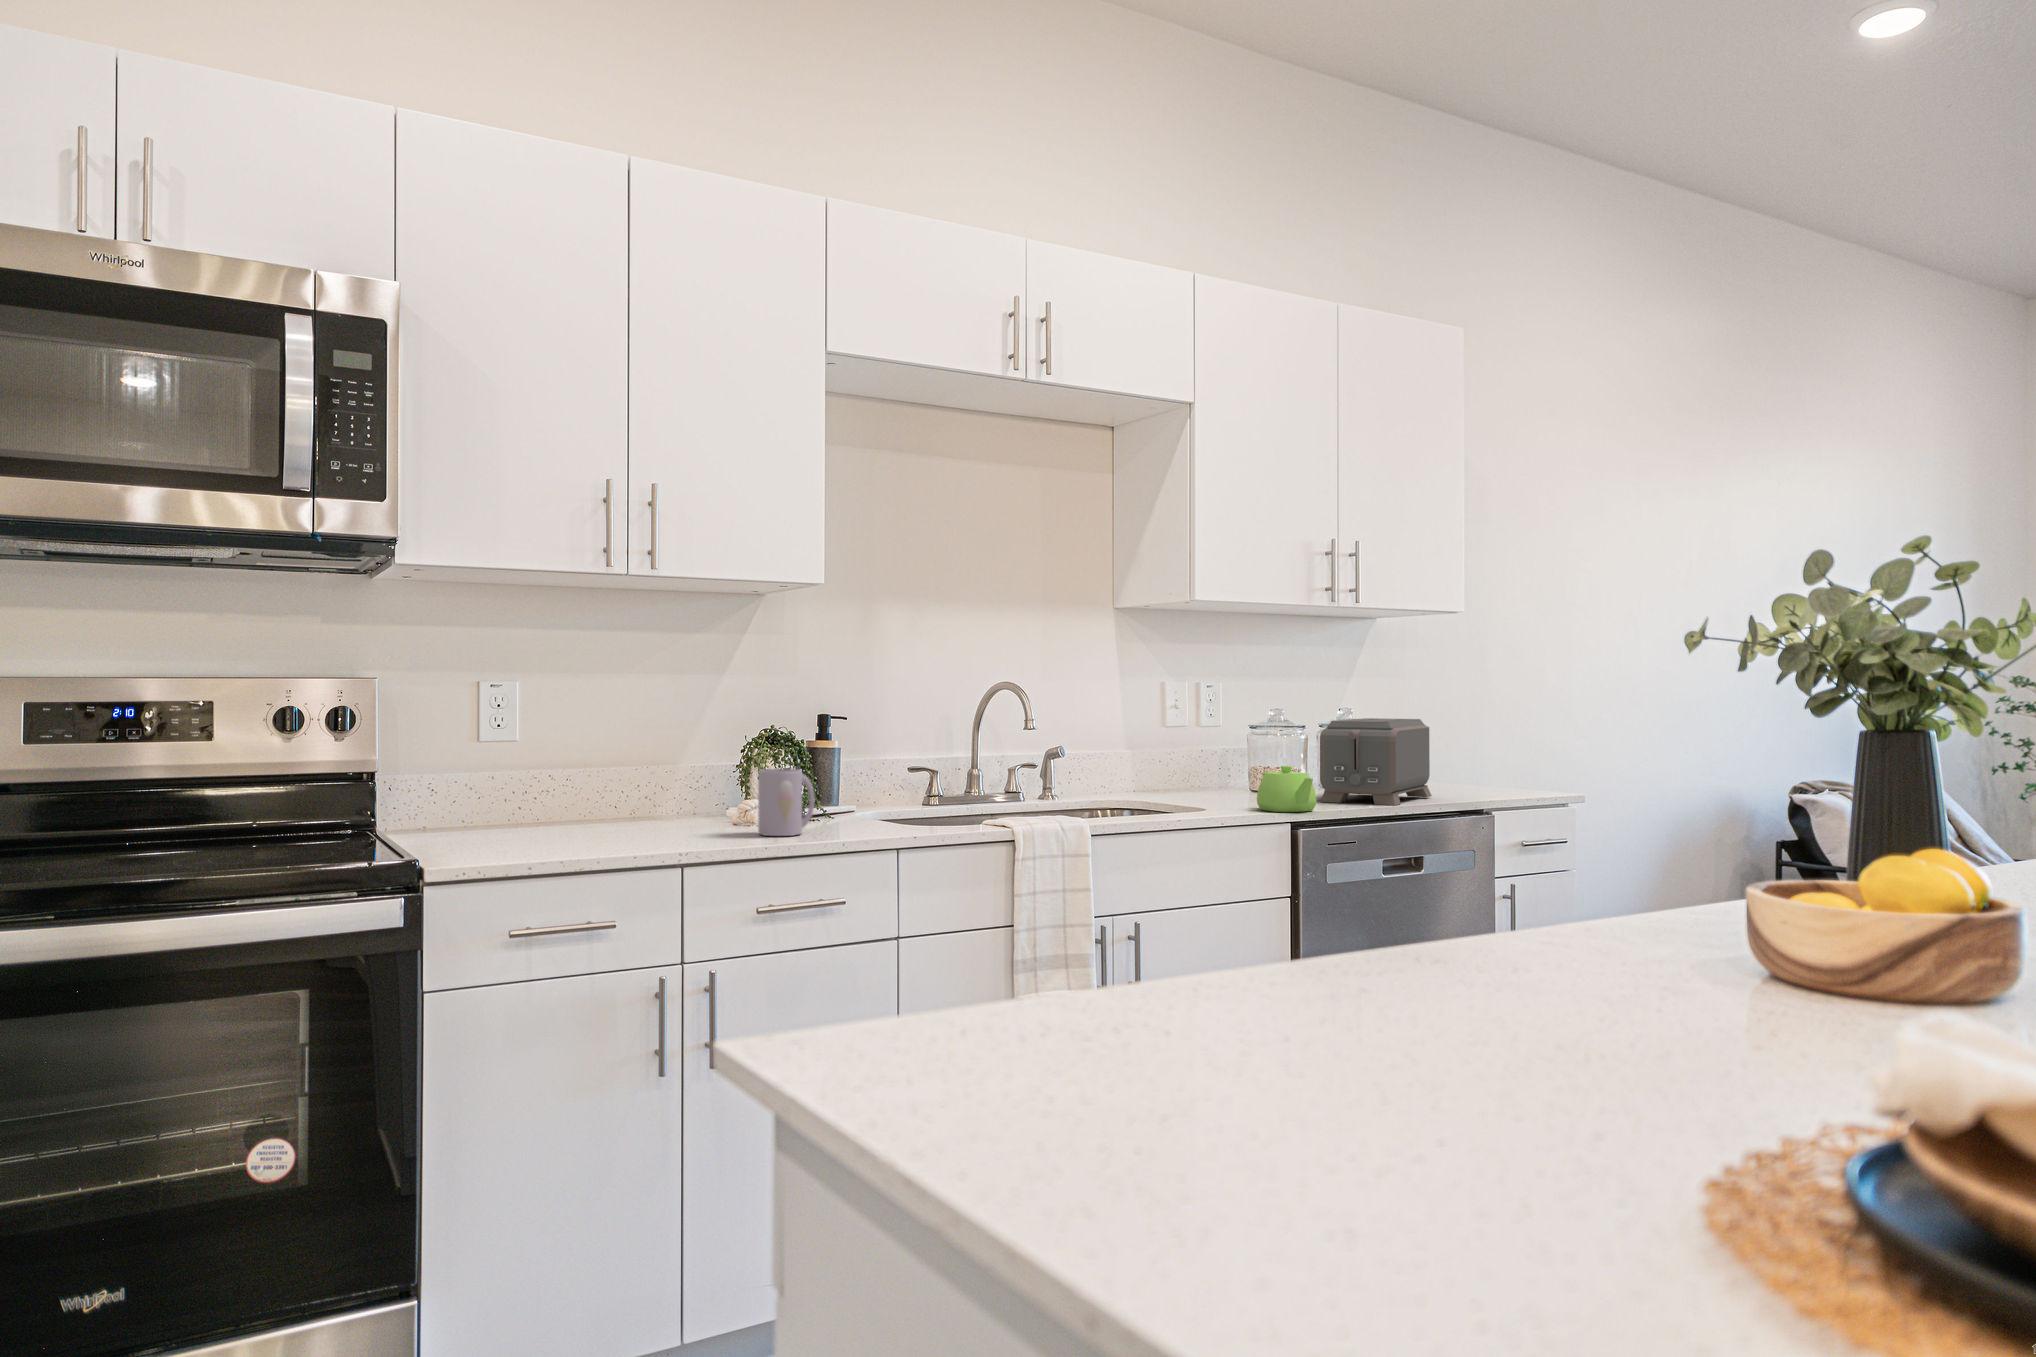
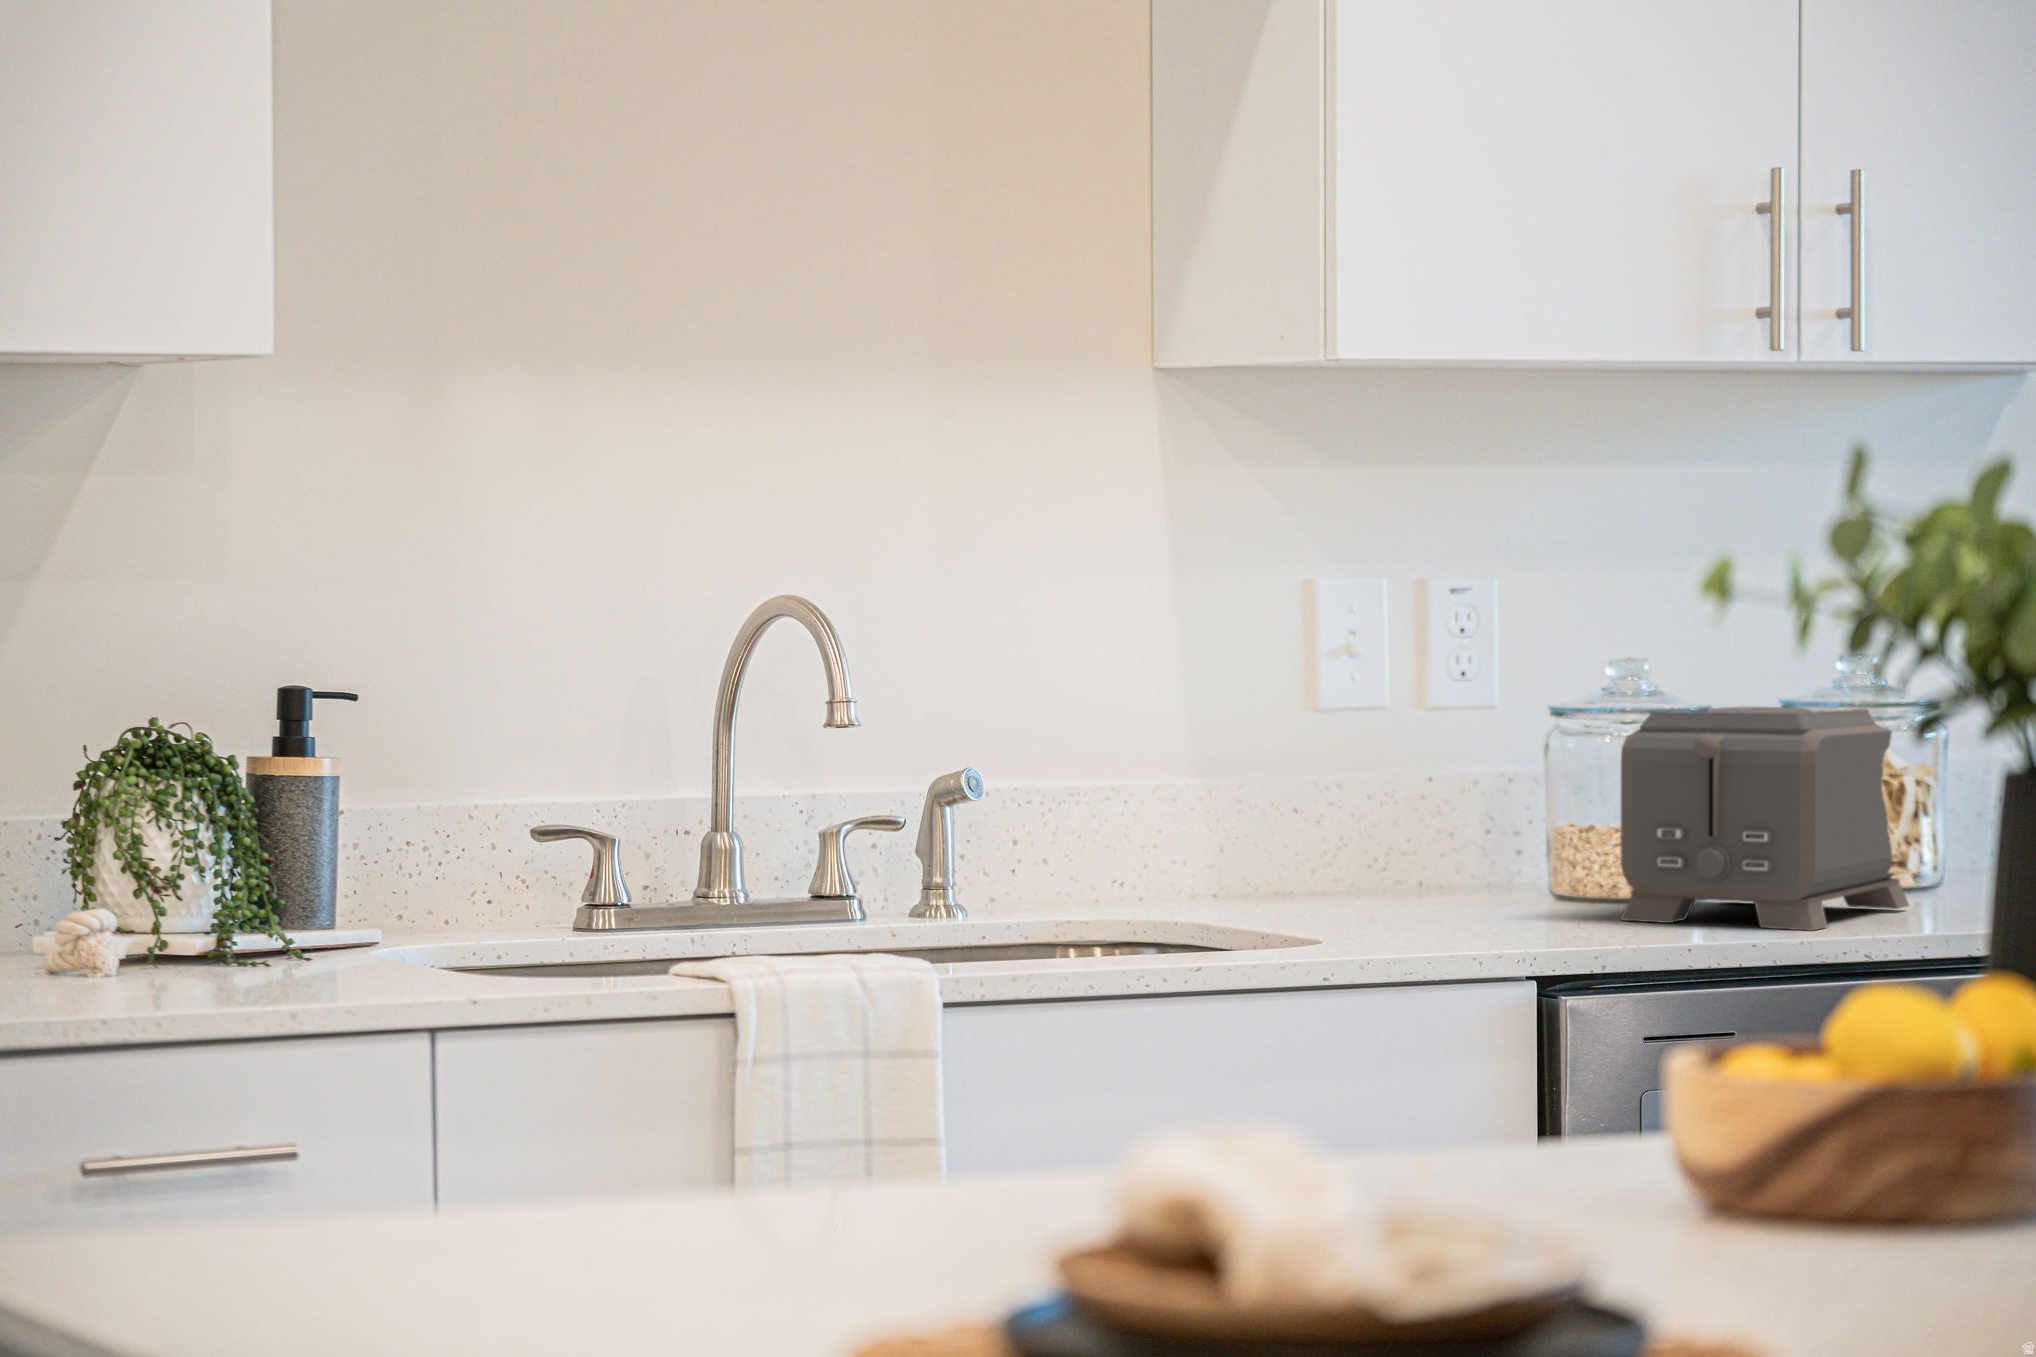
teapot: present [1257,766,1316,812] -> none [1449,826,1605,948]
mug: present [758,768,815,836] -> none [67,828,226,1013]

